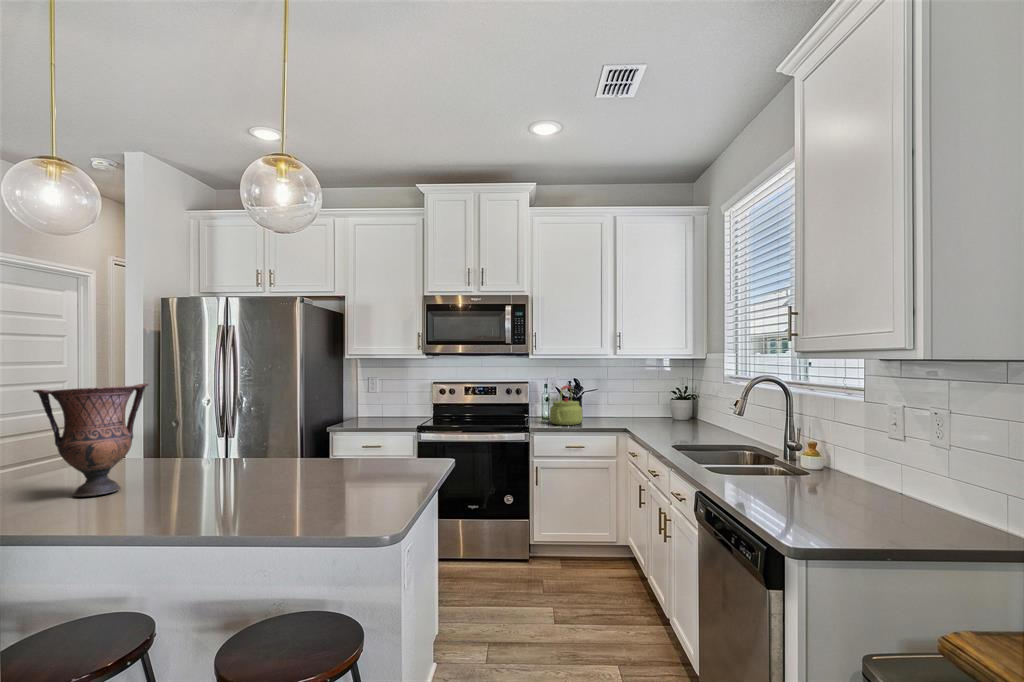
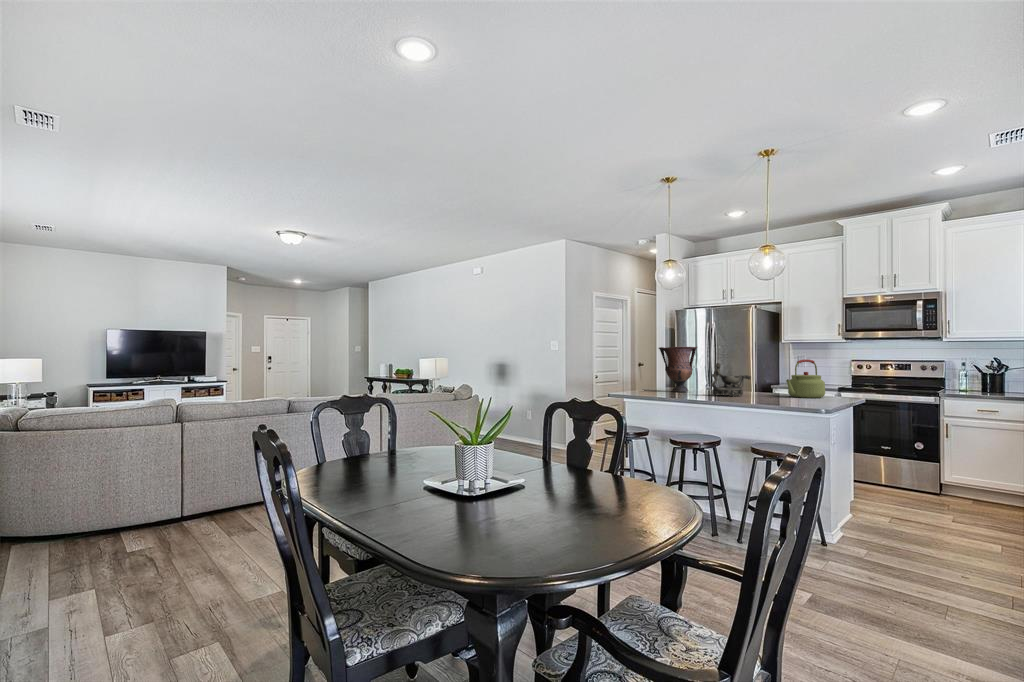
kettle: present [550,386,583,425] -> present [786,359,825,398]
decorative bowl: none [150,432,255,514] -> present [711,363,751,396]

